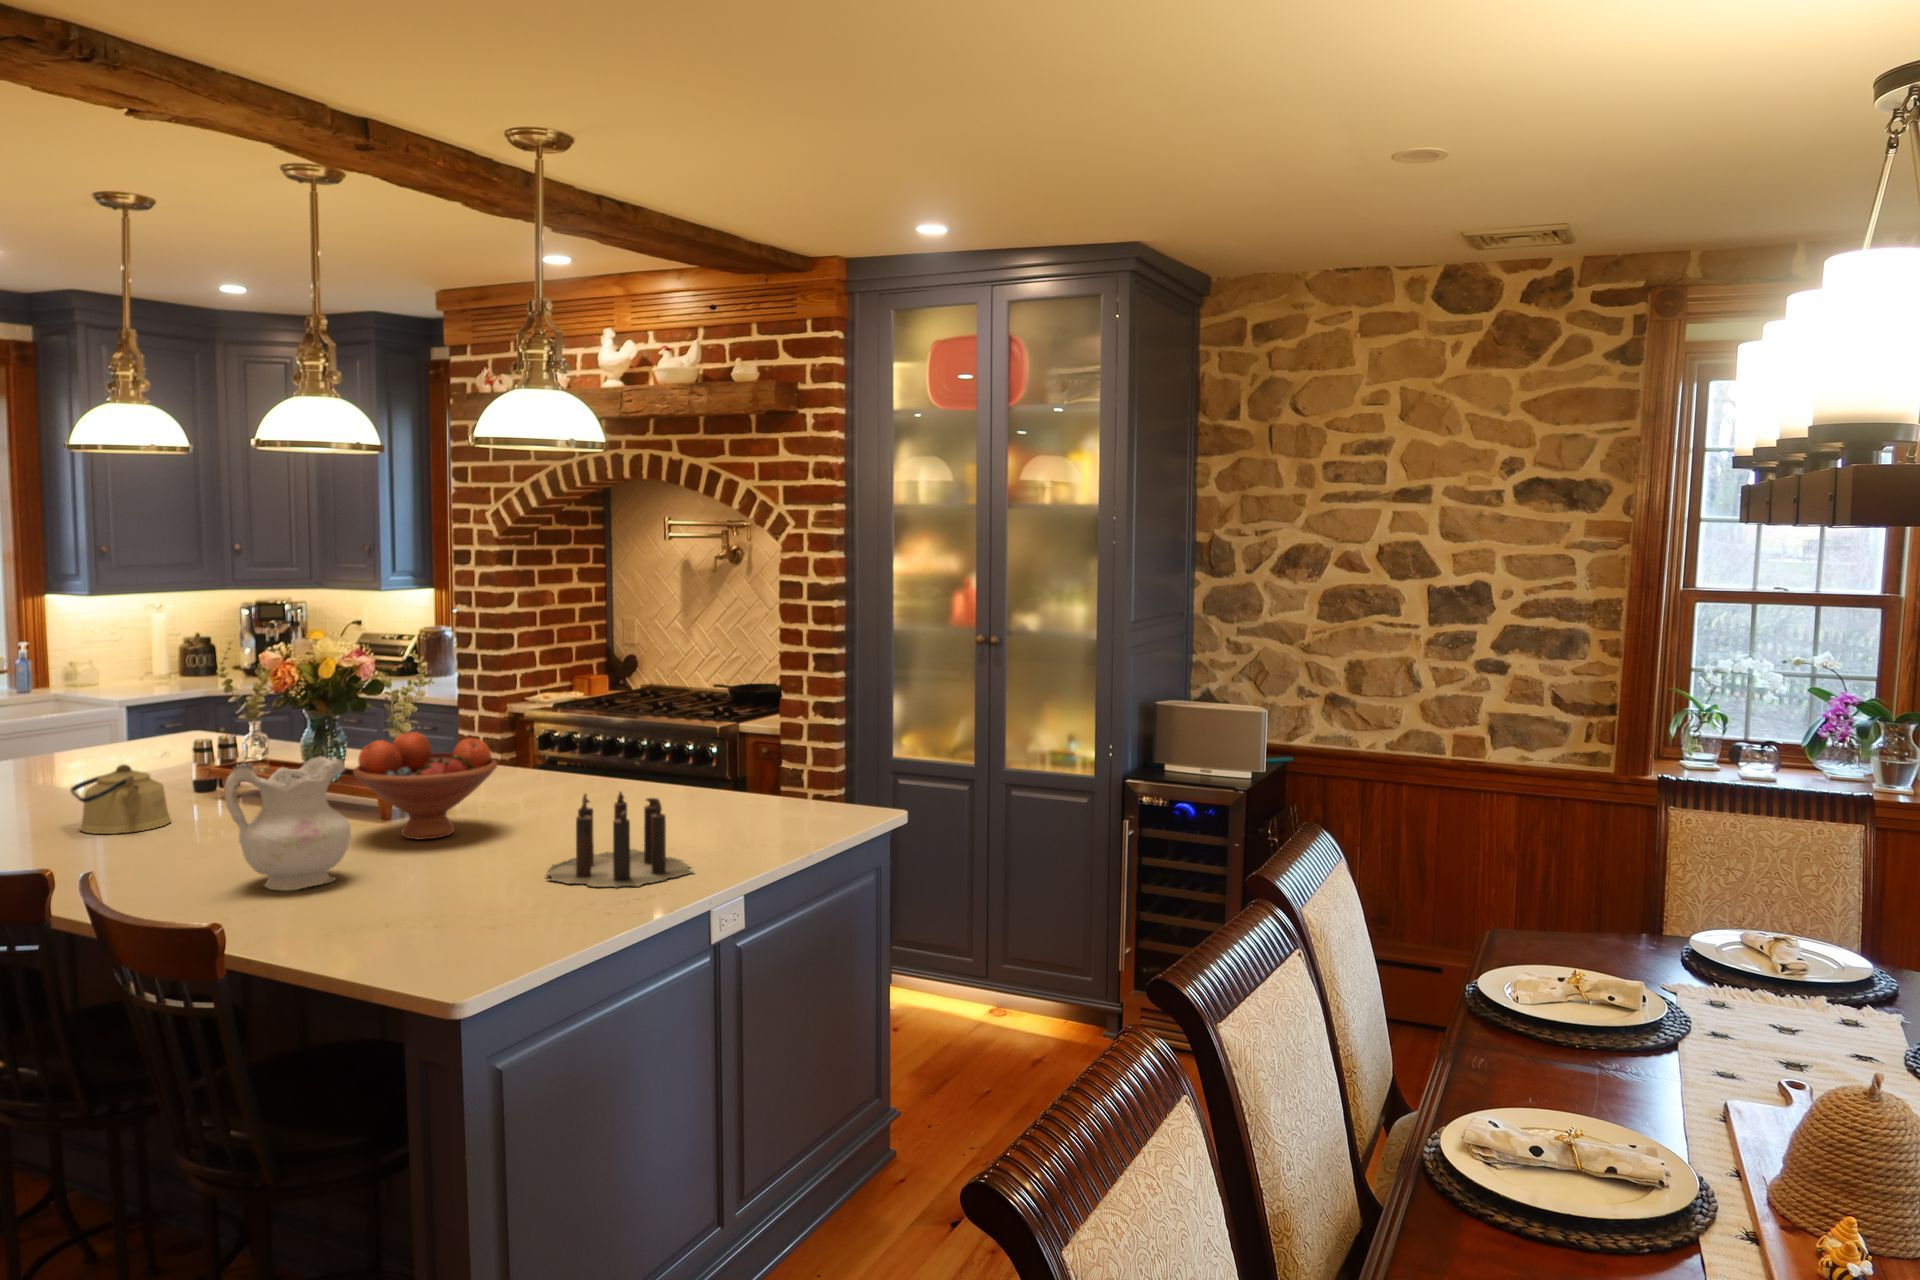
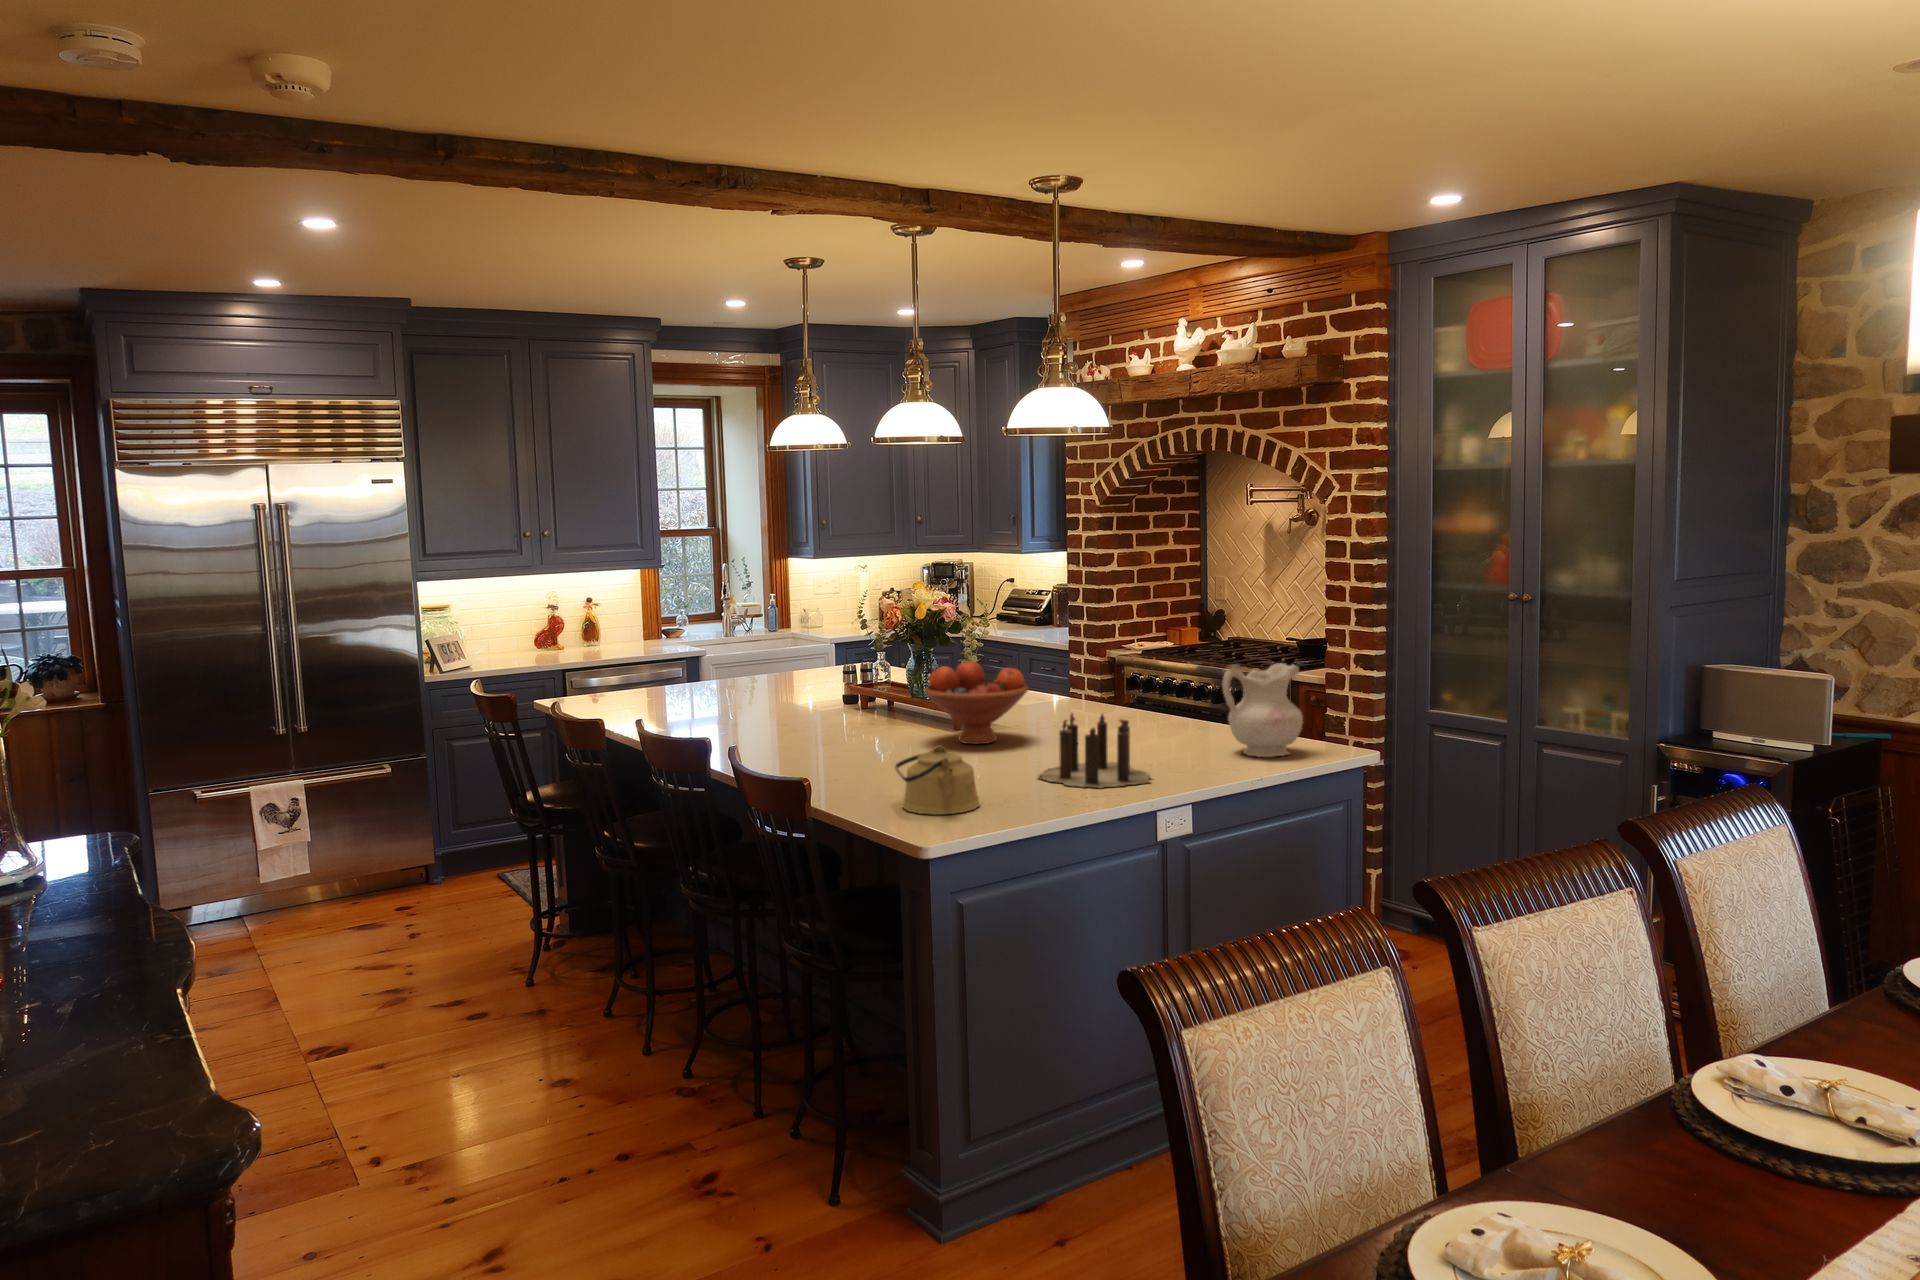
ceramic pitcher: present [224,756,351,890] -> present [1222,663,1303,757]
kettle: present [70,764,171,834] -> present [895,745,980,815]

